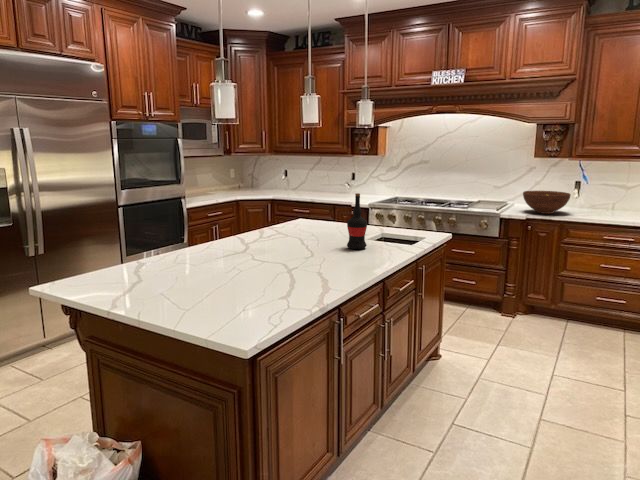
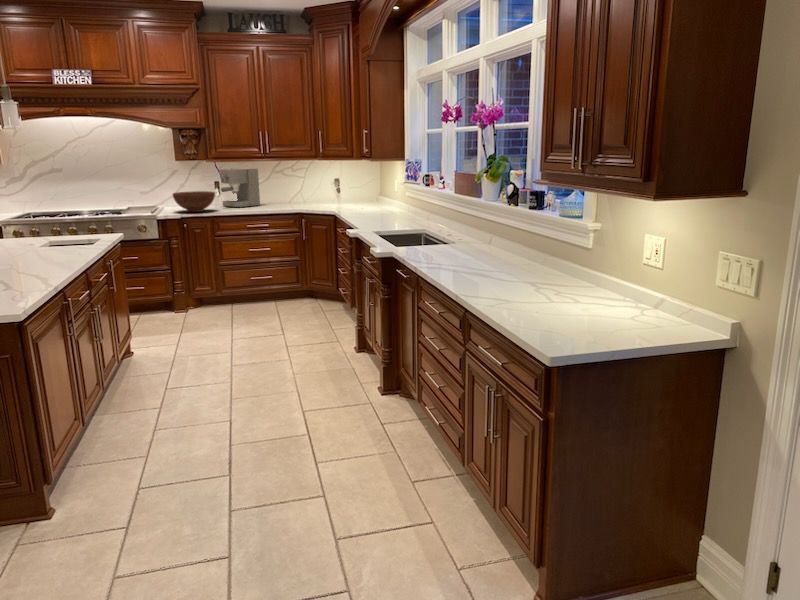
coffee maker: none [579,168,631,213] -> present [220,168,260,208]
wine bottle: present [347,193,367,249] -> none [22,197,48,253]

